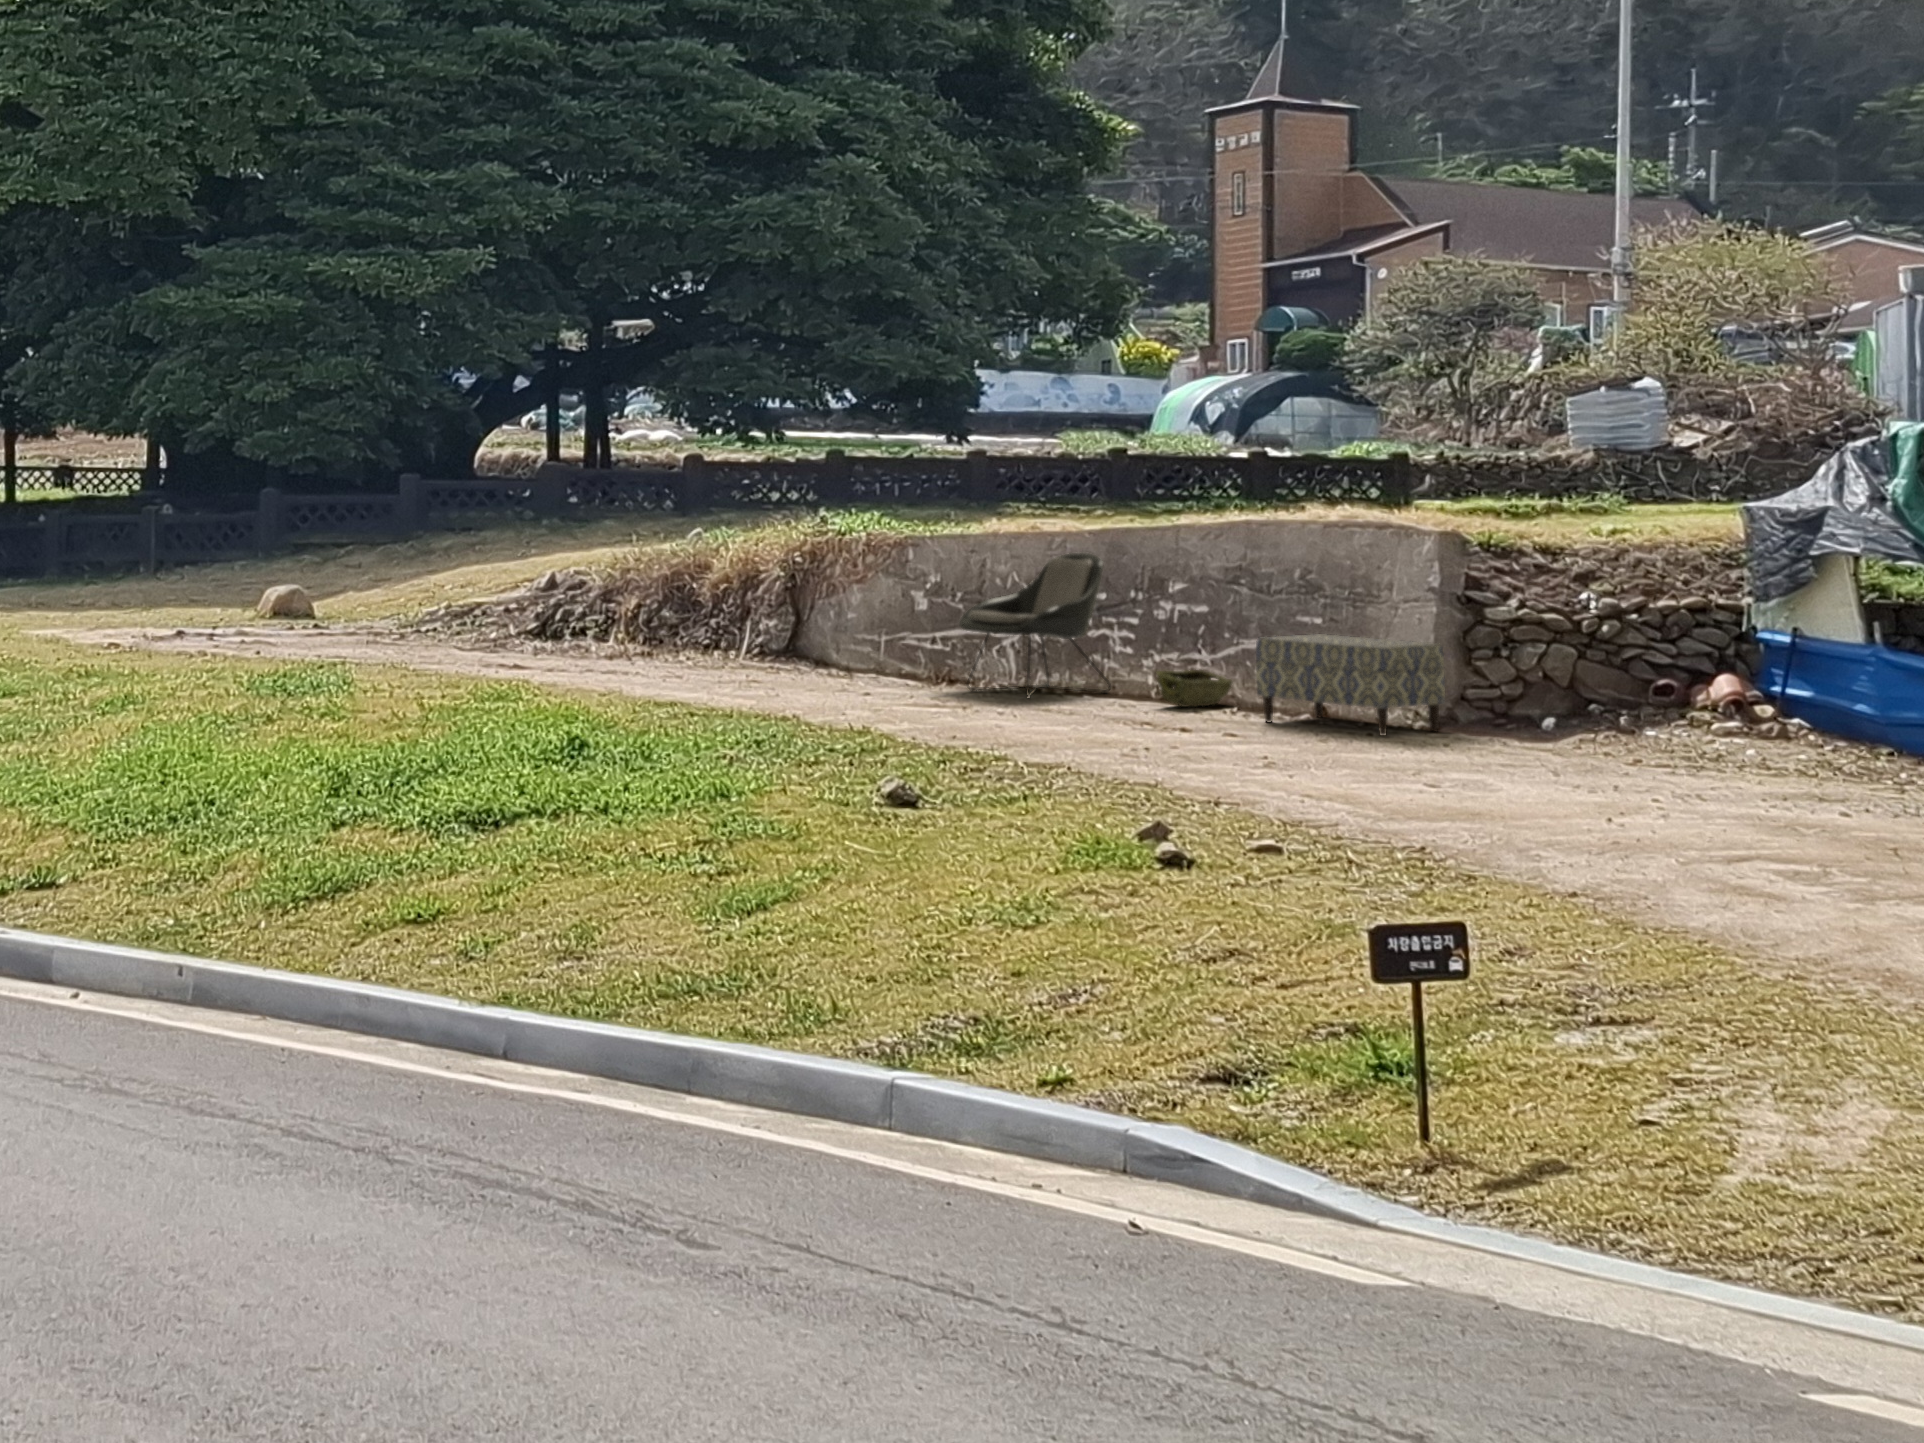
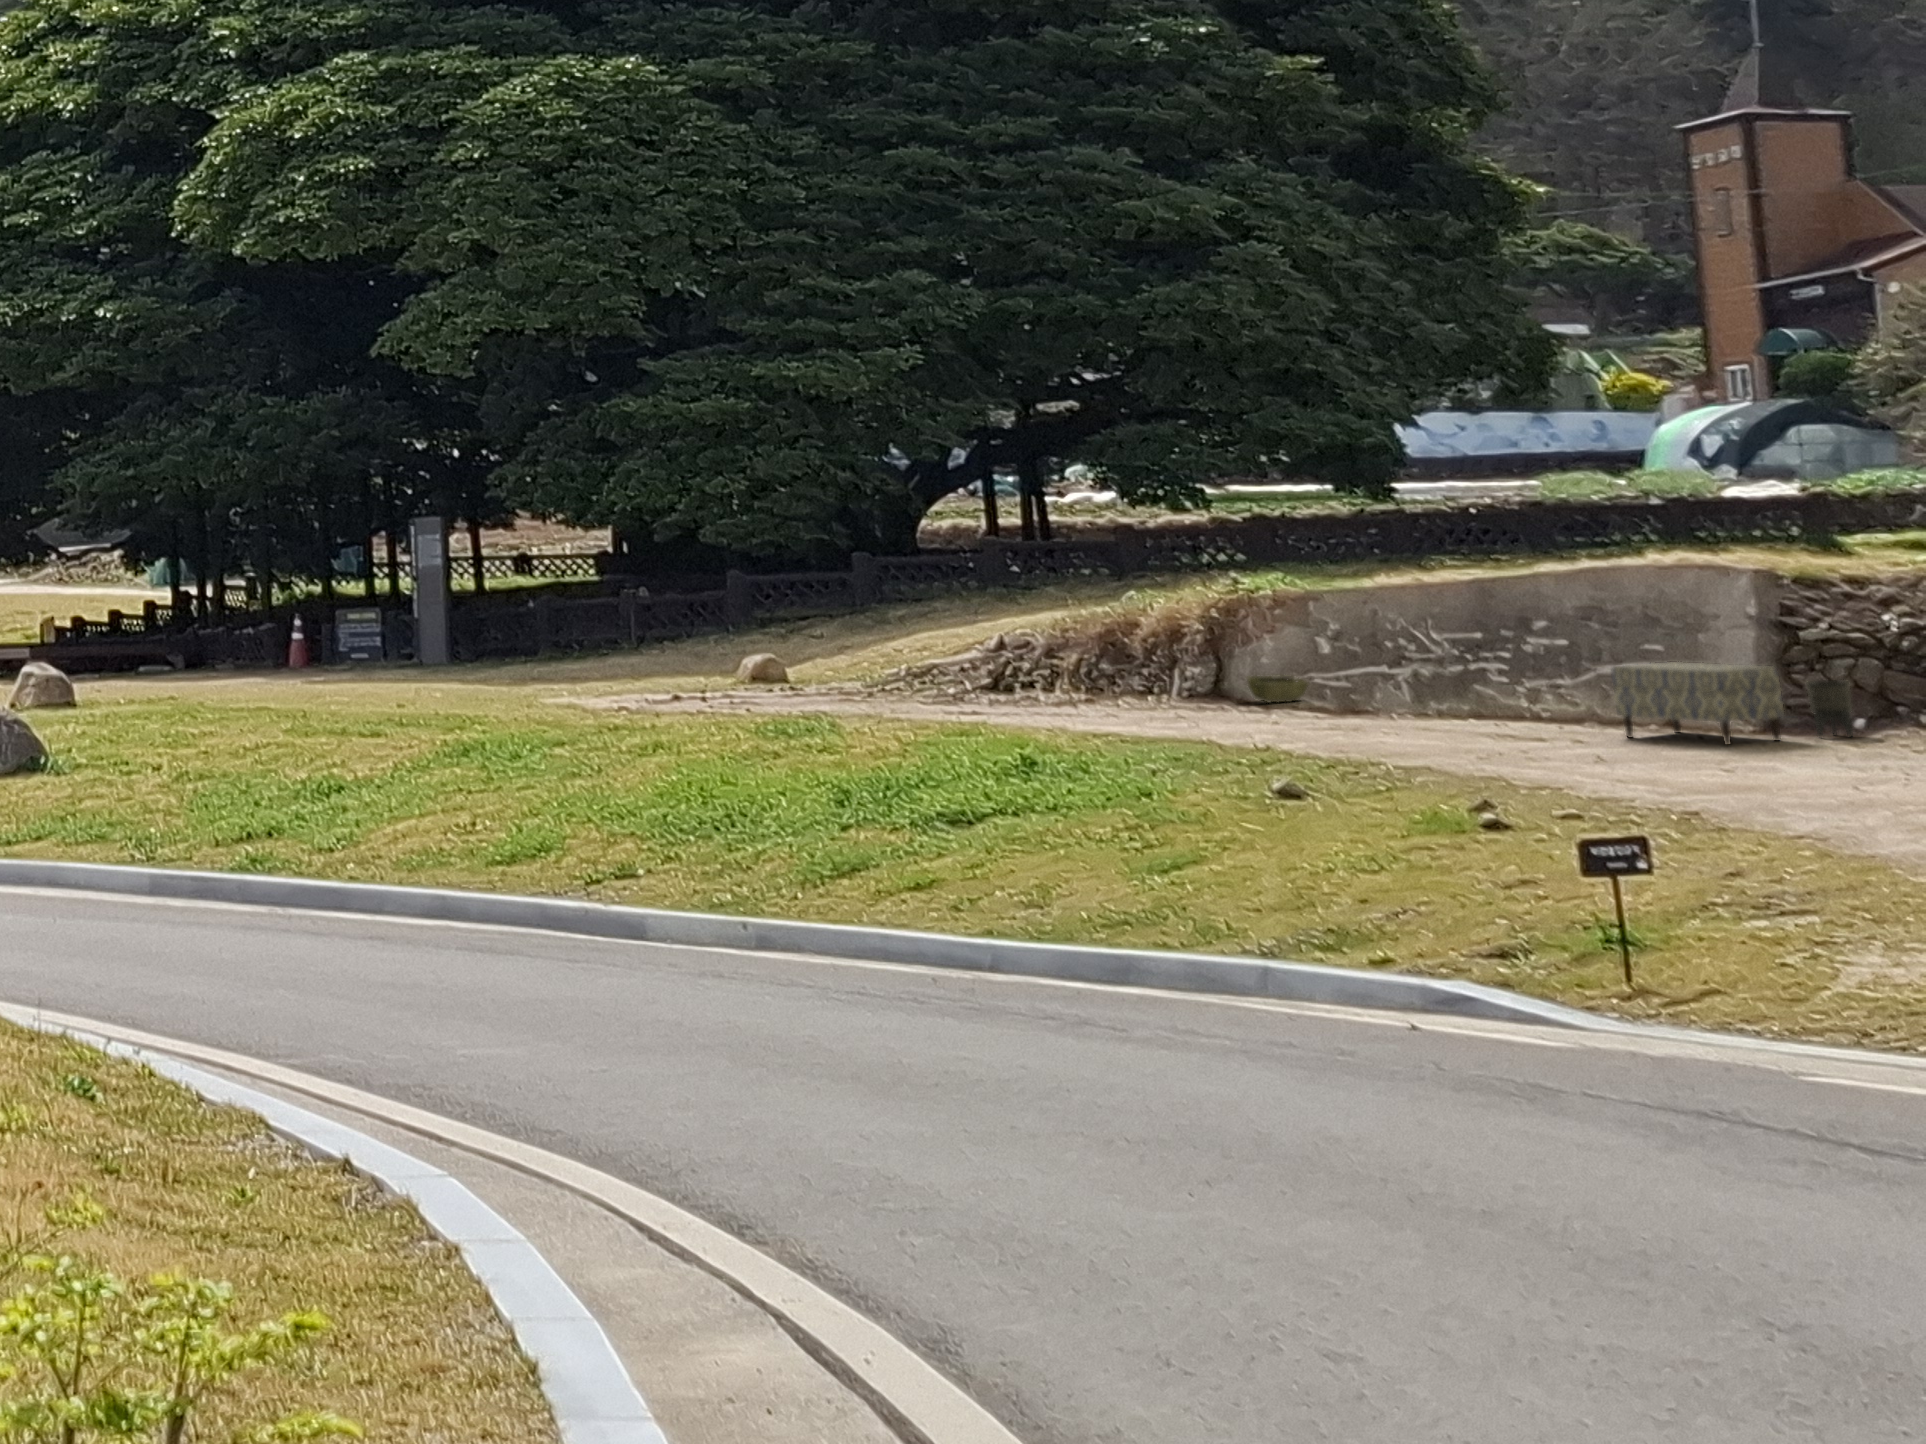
lounge chair: present [959,553,1111,698] -> none [1353,600,1495,725]
planter: none [1471,661,1518,729] -> present [1807,680,1853,737]
woven basket: present [1156,670,1232,707] -> present [1247,675,1308,702]

